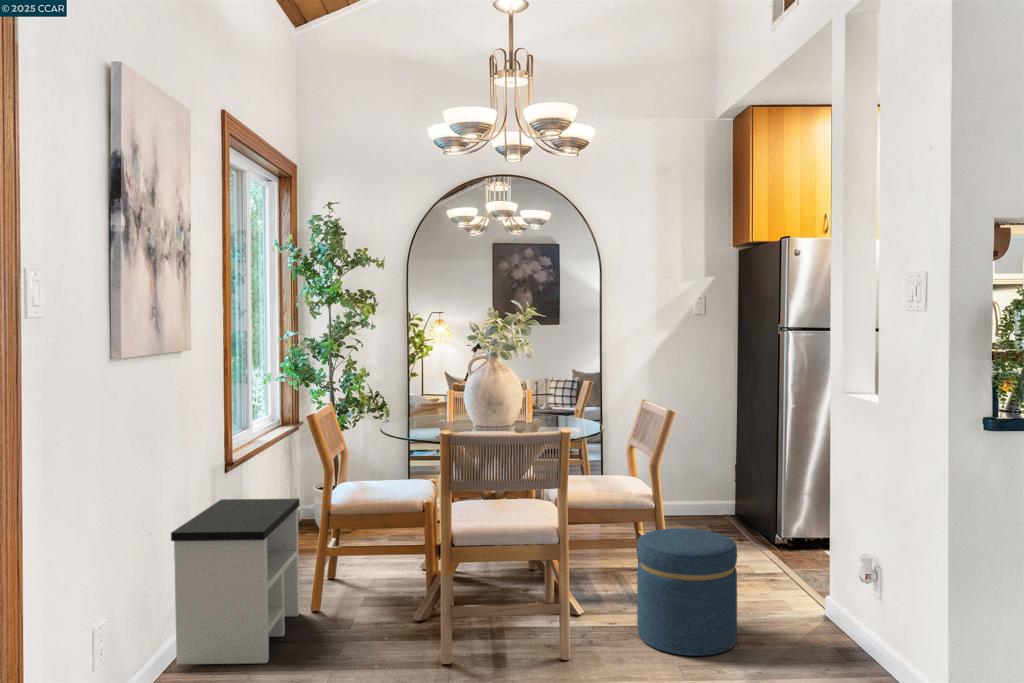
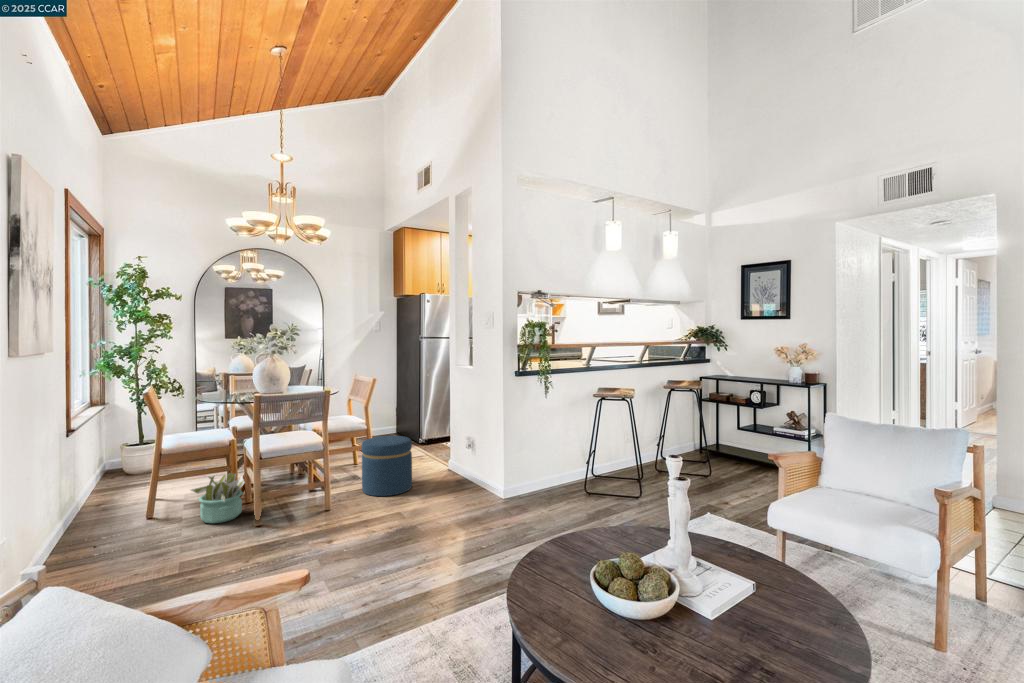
side table: present [171,499,300,664] -> none [49,445,138,561]
decorative plant: none [359,562,435,648] -> present [191,473,244,523]

